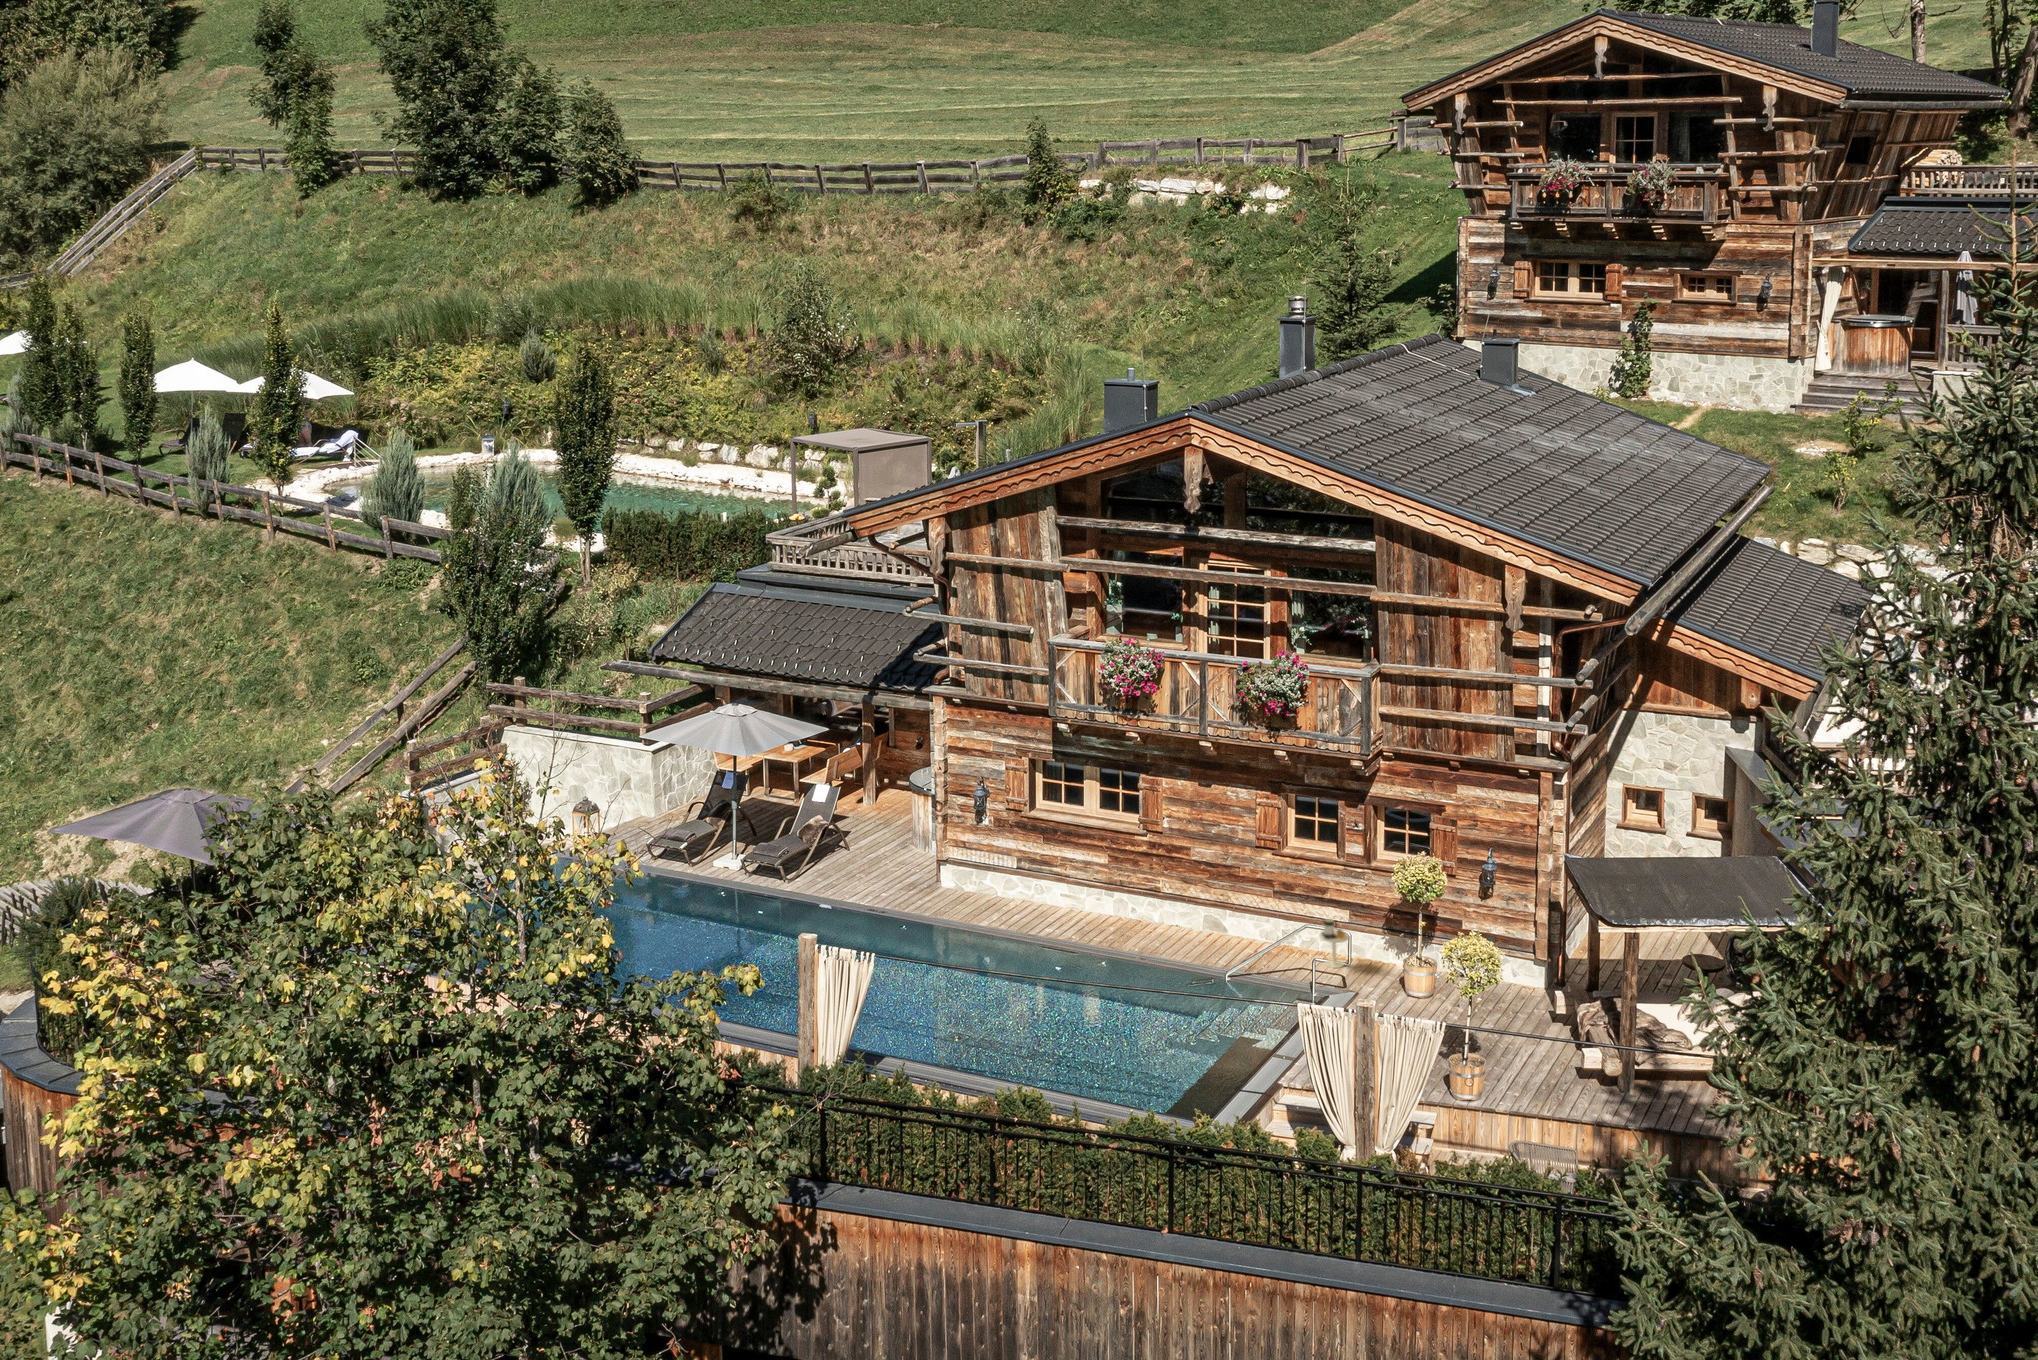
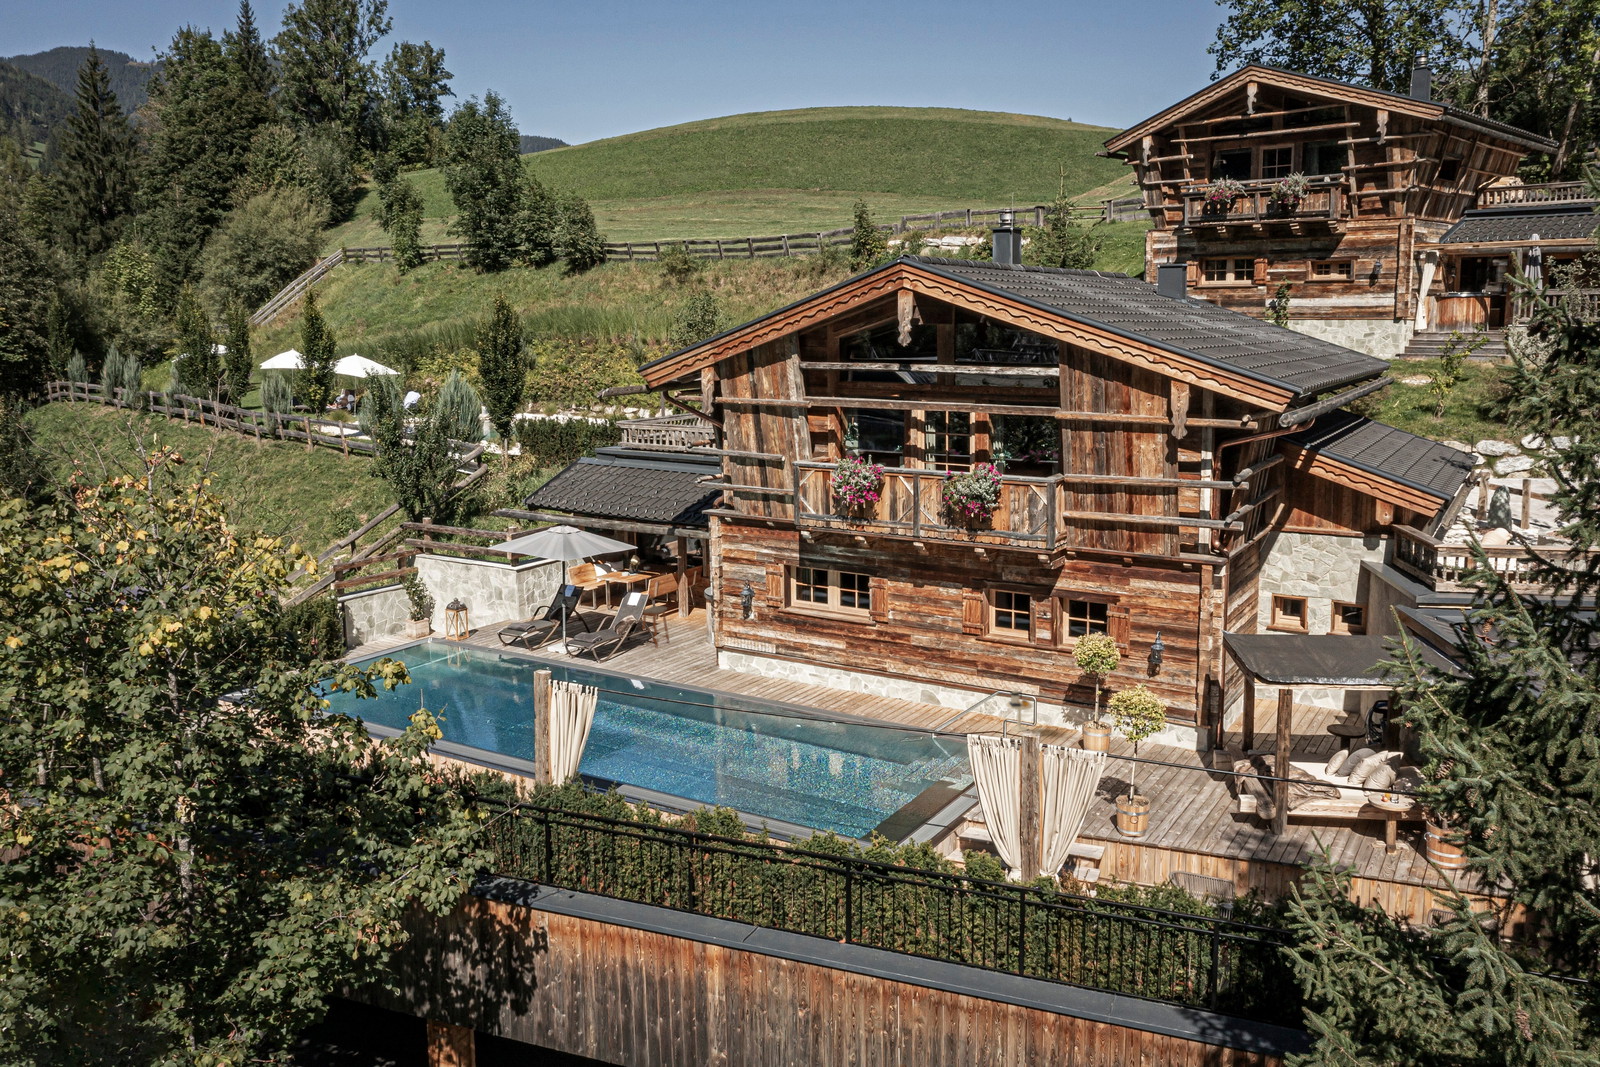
stool: none [829,798,864,856] -> present [643,606,669,648]

